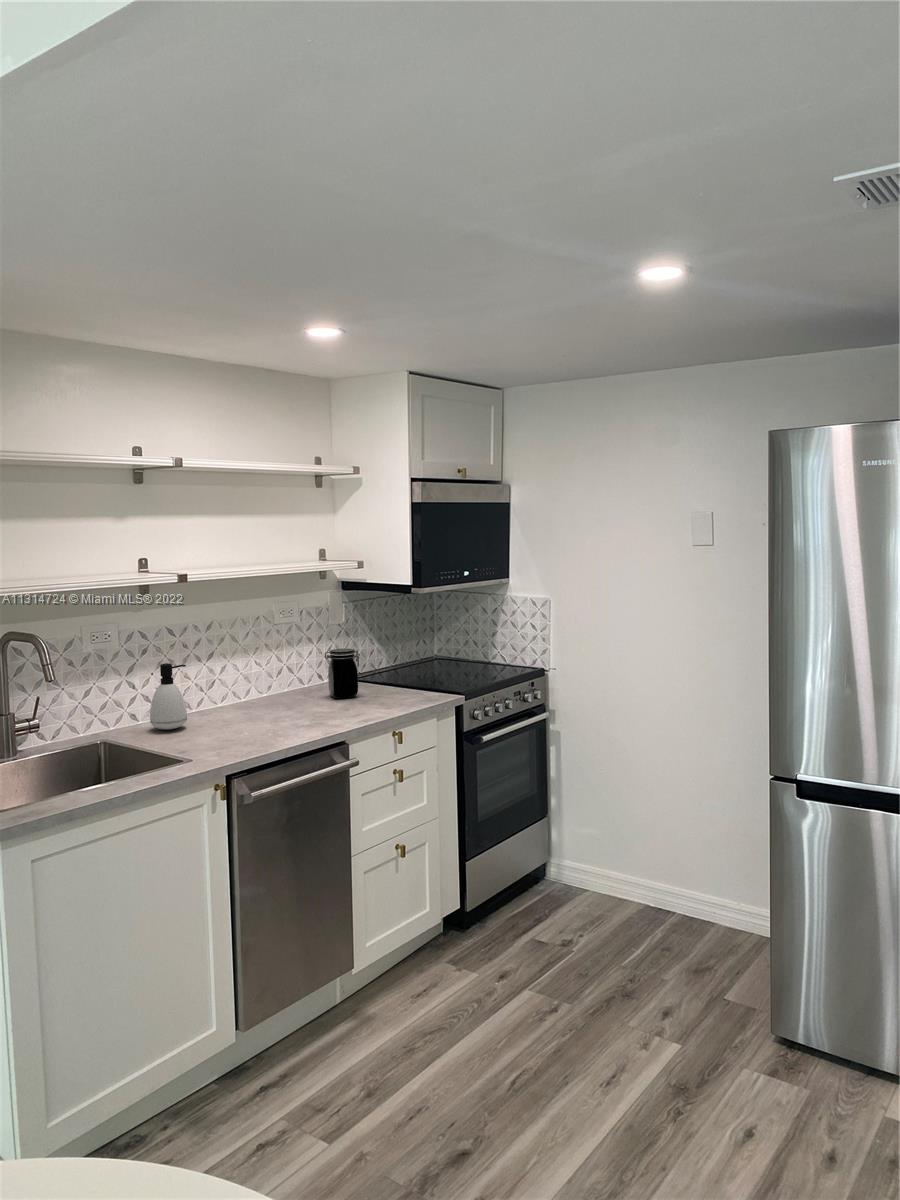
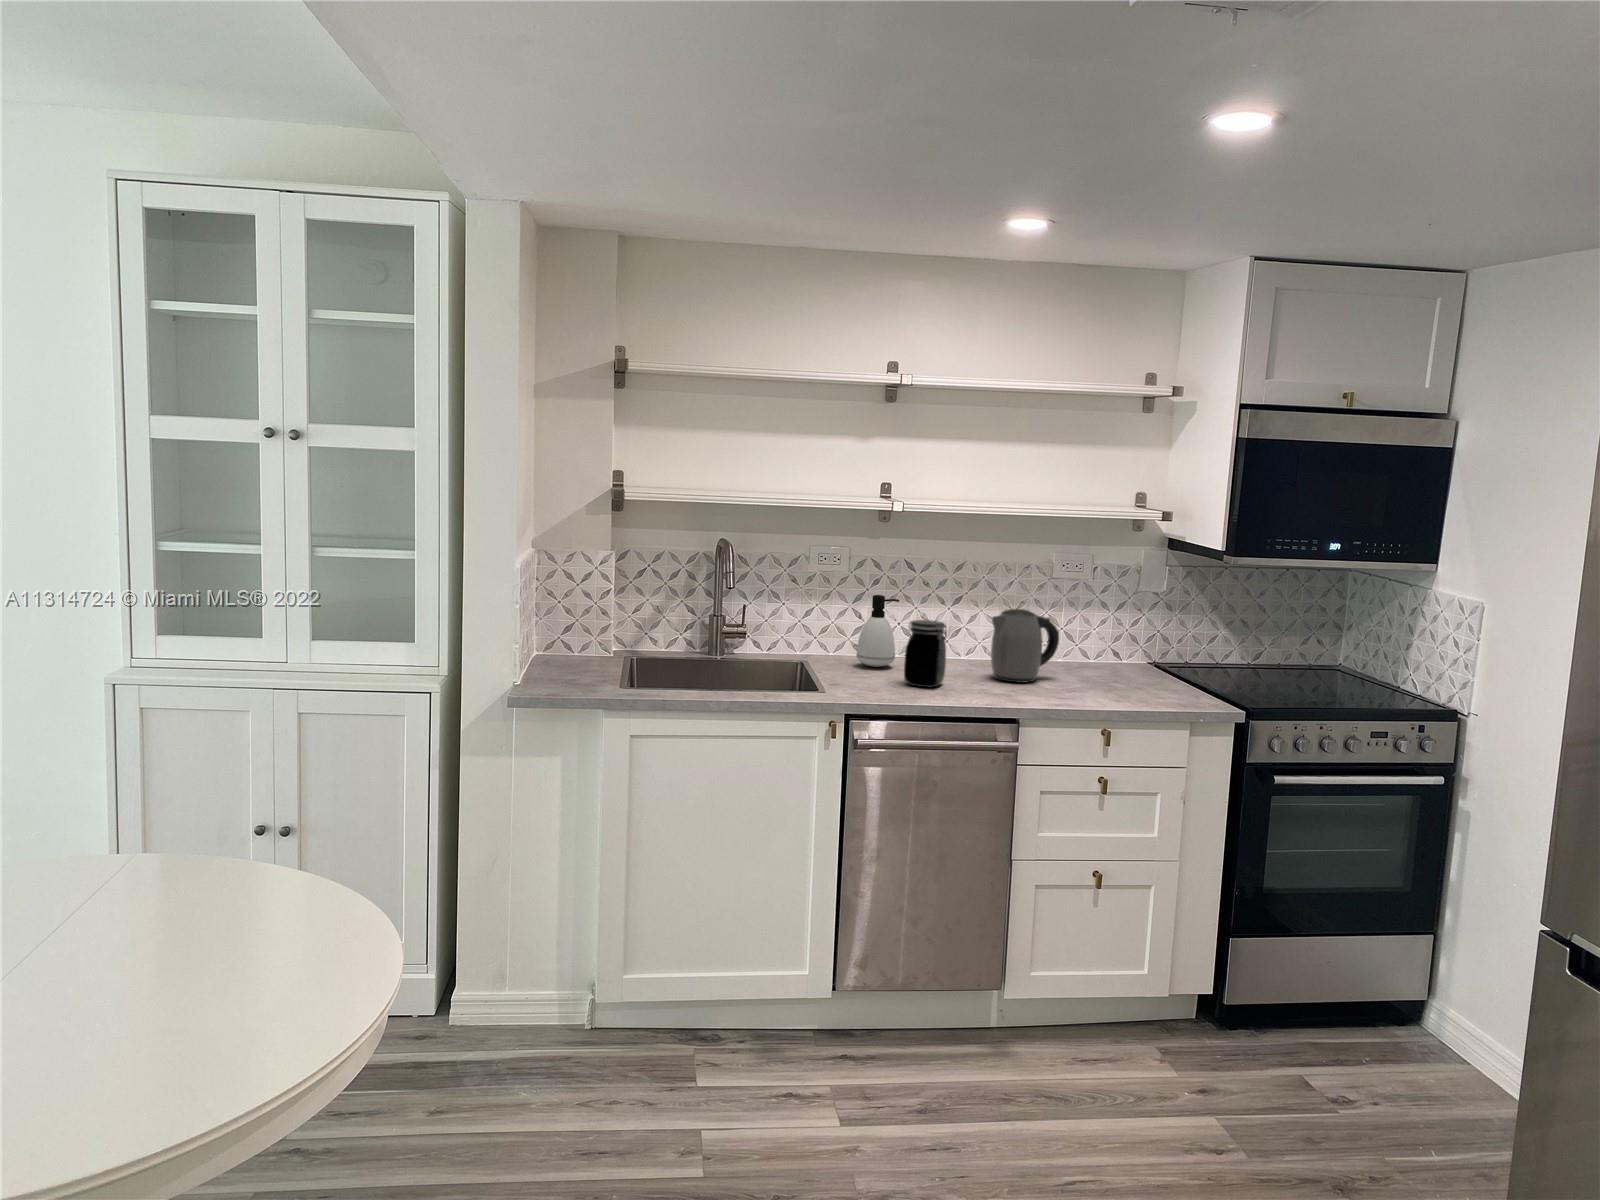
jar: present [325,648,360,698] -> present [904,620,947,687]
kettle: none [268,654,315,716] -> present [991,609,1059,683]

